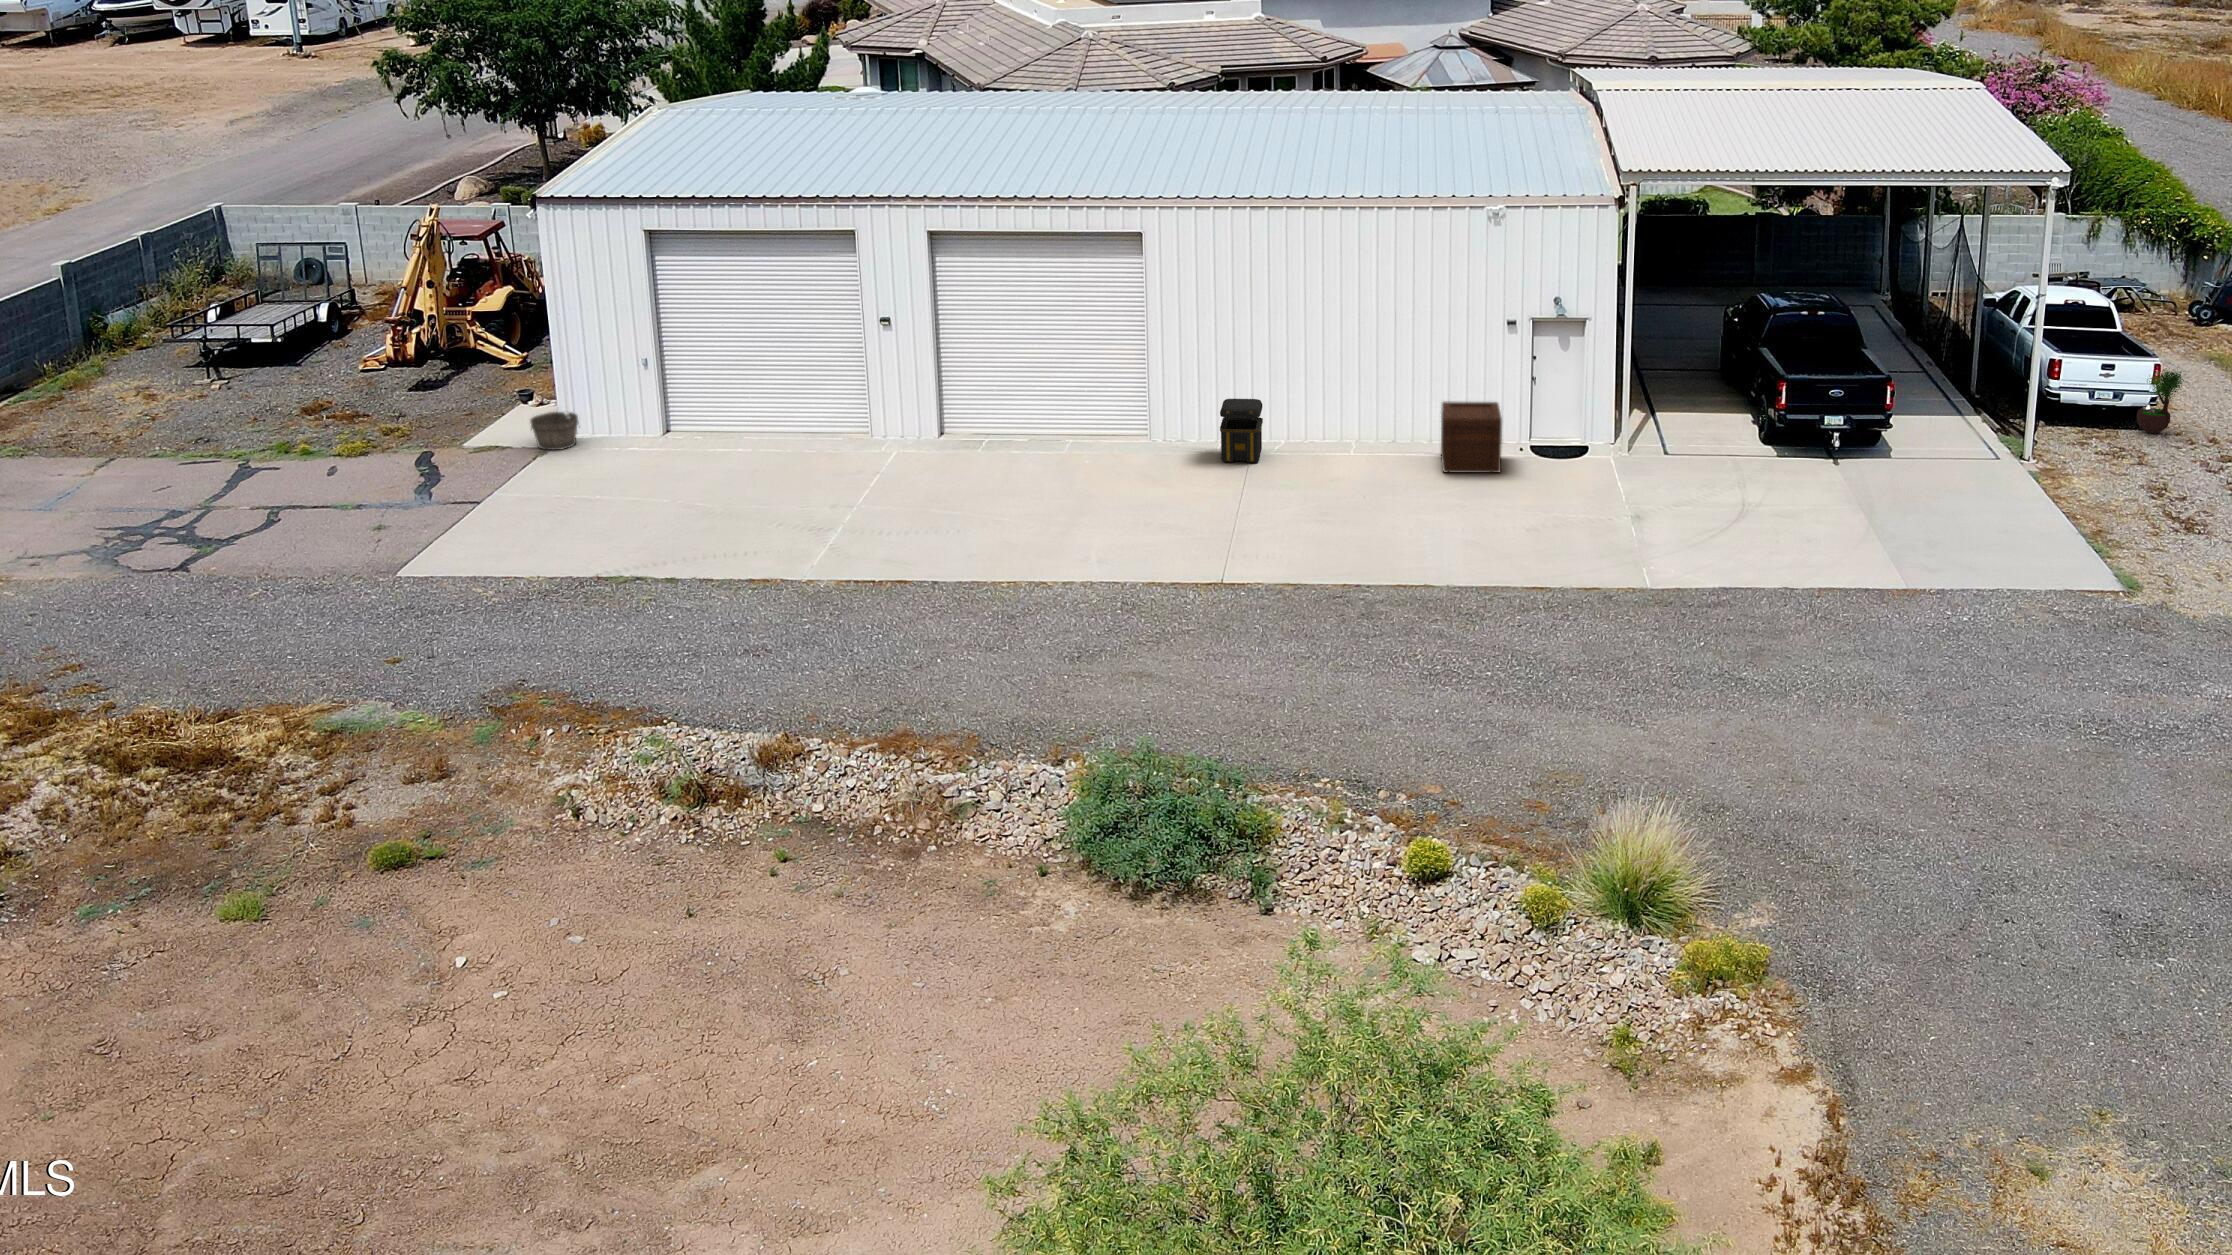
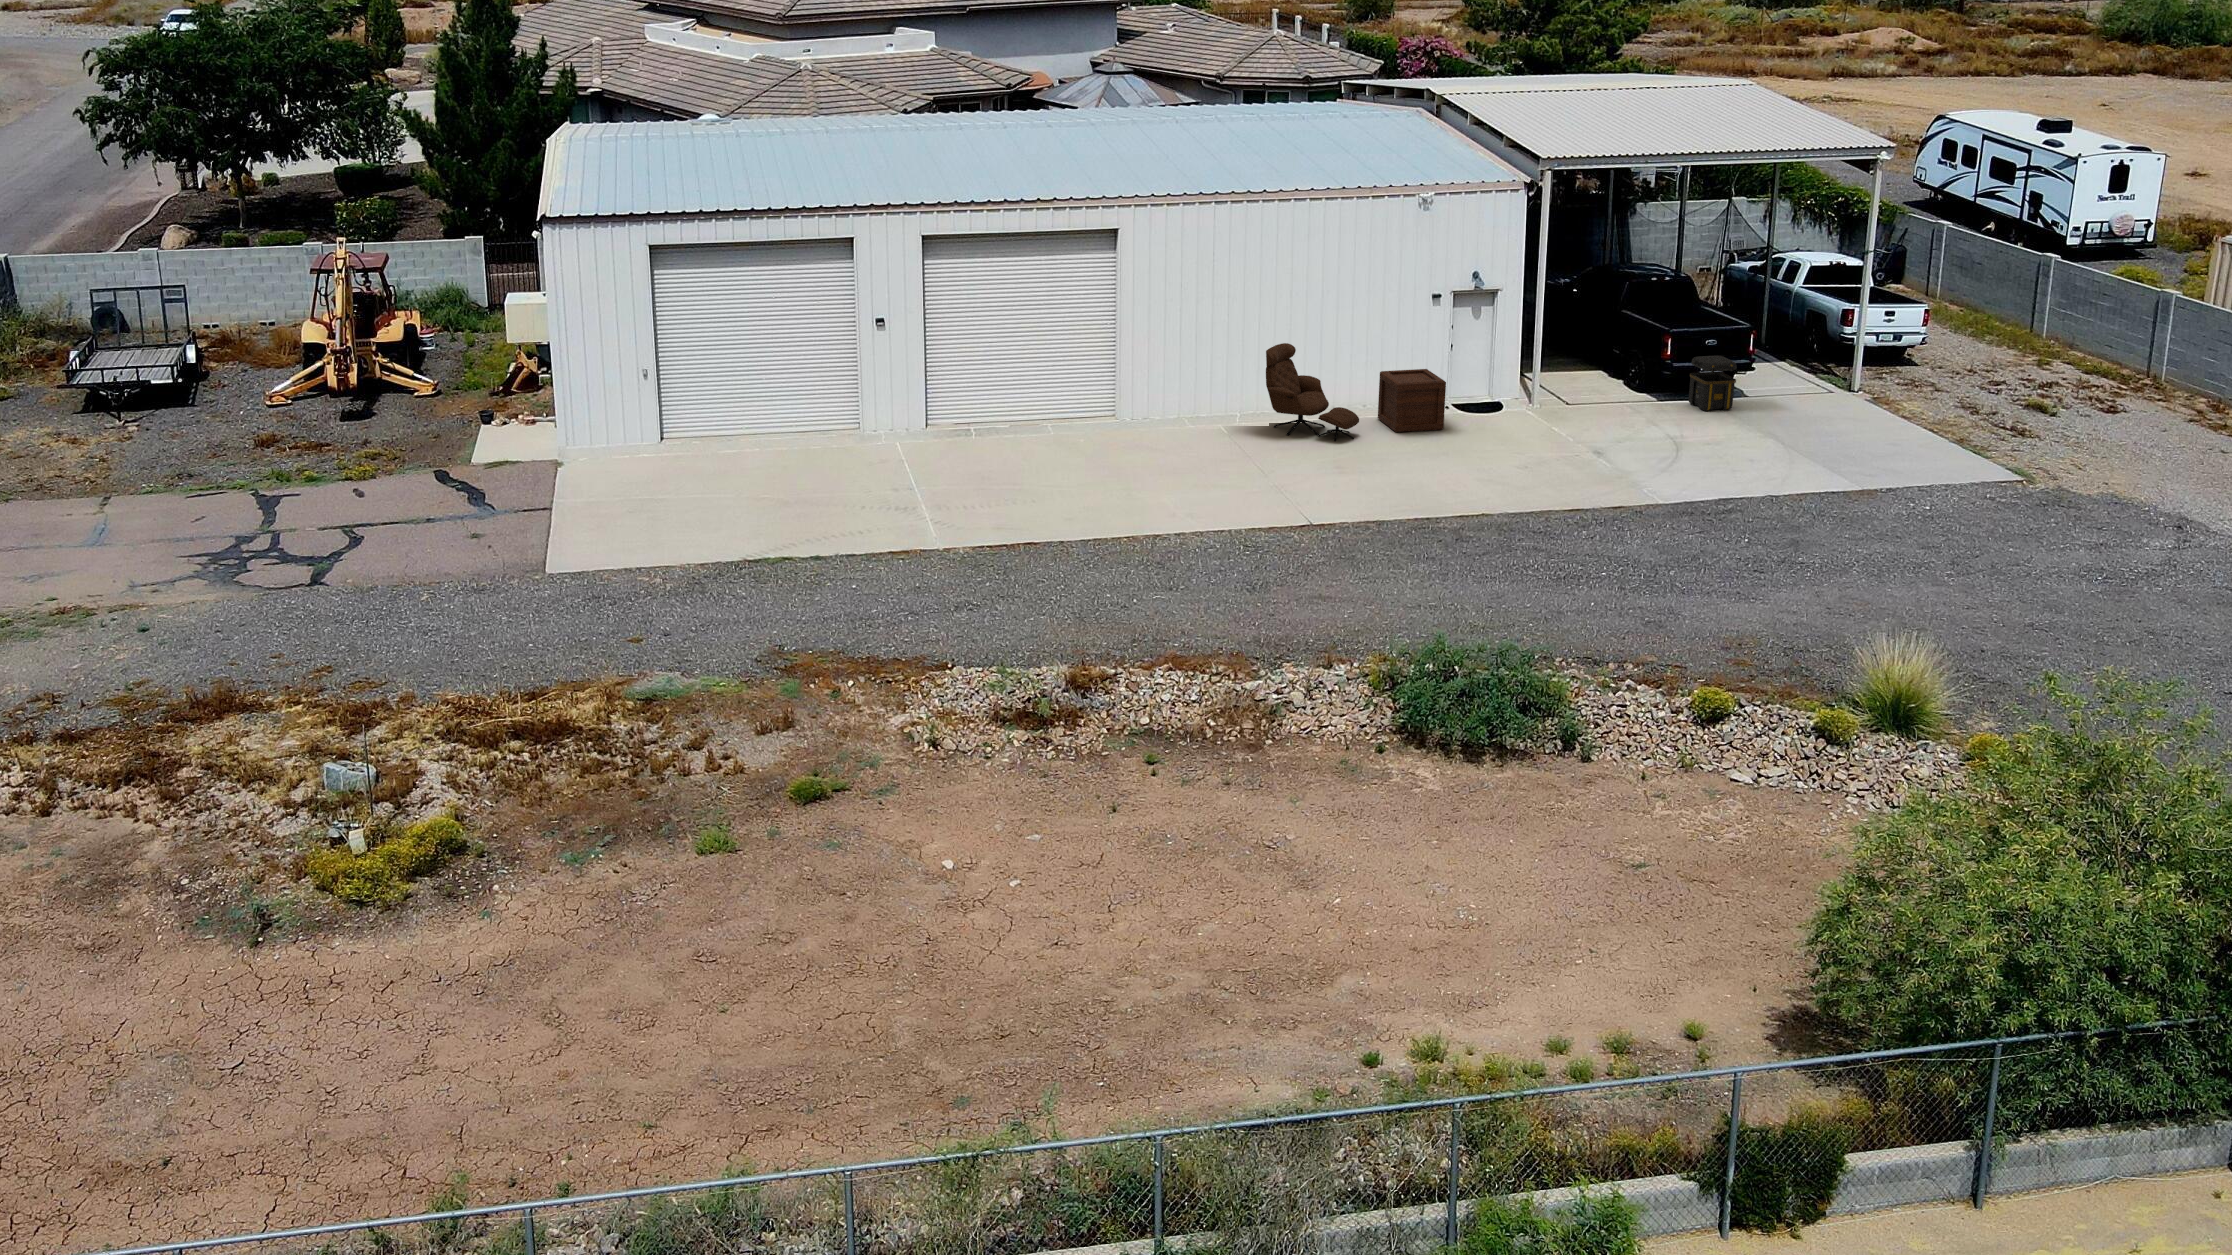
lounge chair: none [1301,364,1400,478] -> present [1266,343,1359,441]
potted tree: present [2137,368,2184,433] -> none [1907,310,1947,368]
toolbox: present [1220,399,1263,463] -> present [1689,356,1737,411]
wooden bucket: present [530,412,579,450] -> none [537,426,584,467]

